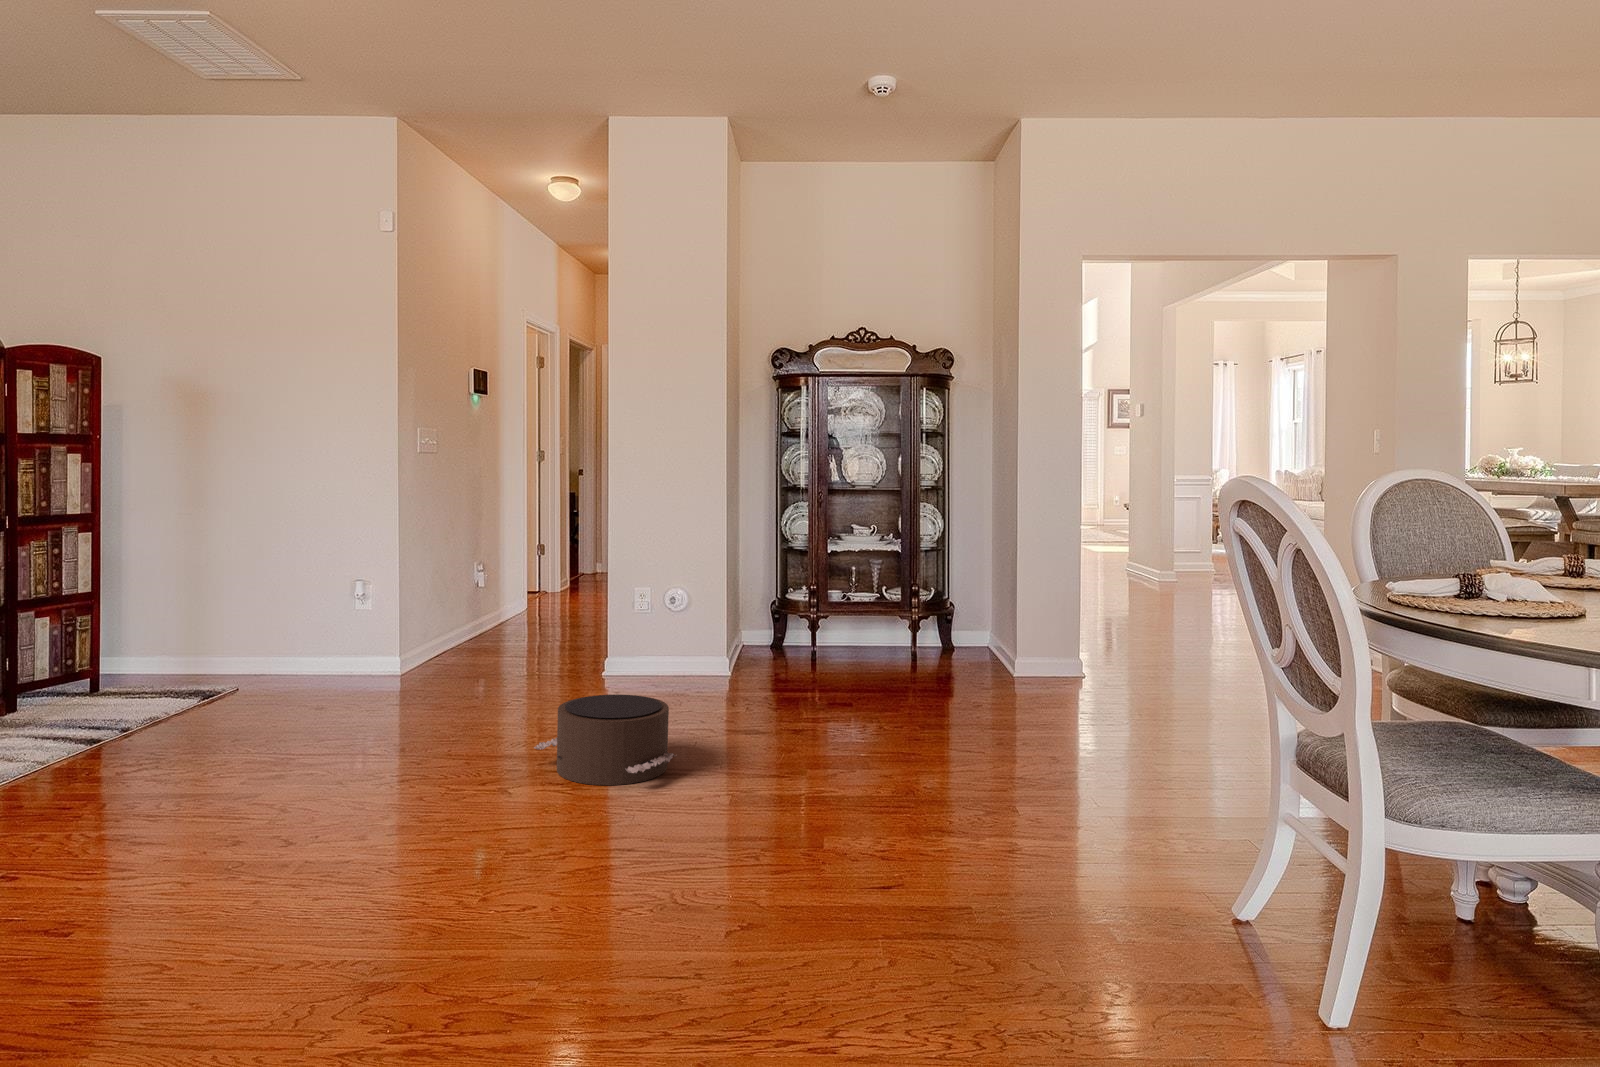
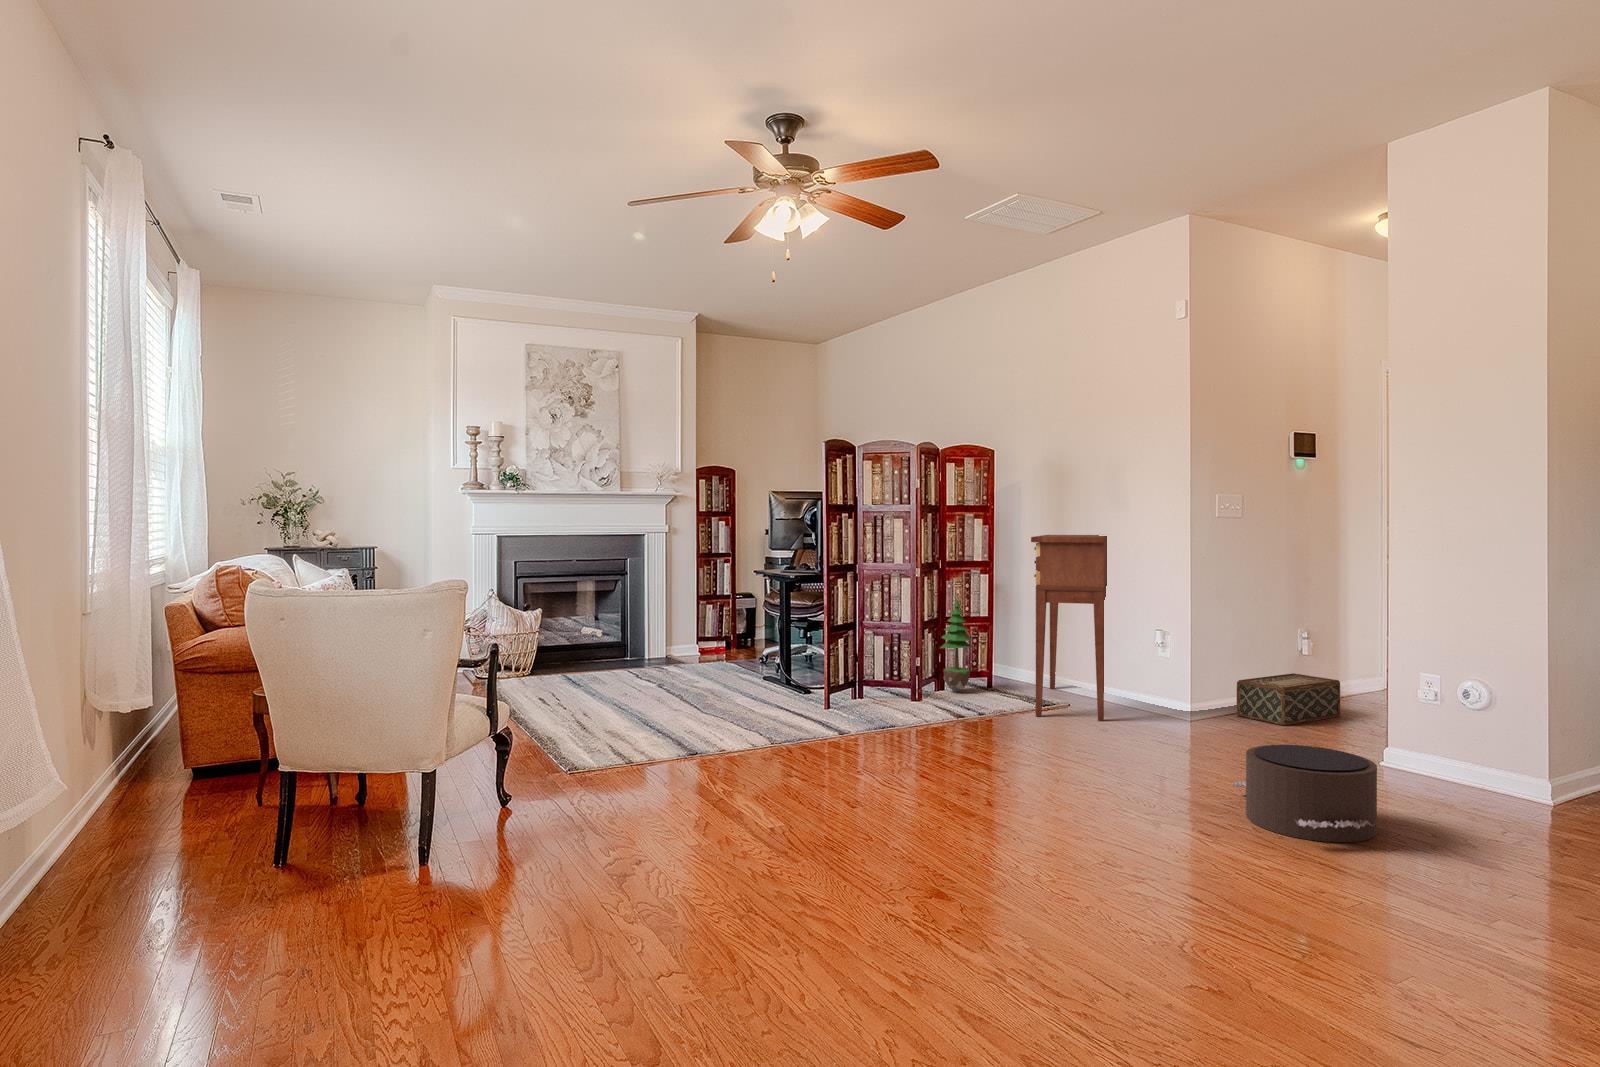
console table: none [180,479,307,719] -> present [1031,535,1107,721]
potted tree: none [16,571,78,707] -> present [940,599,973,692]
woven basket: none [435,624,520,677] -> present [1237,673,1340,725]

